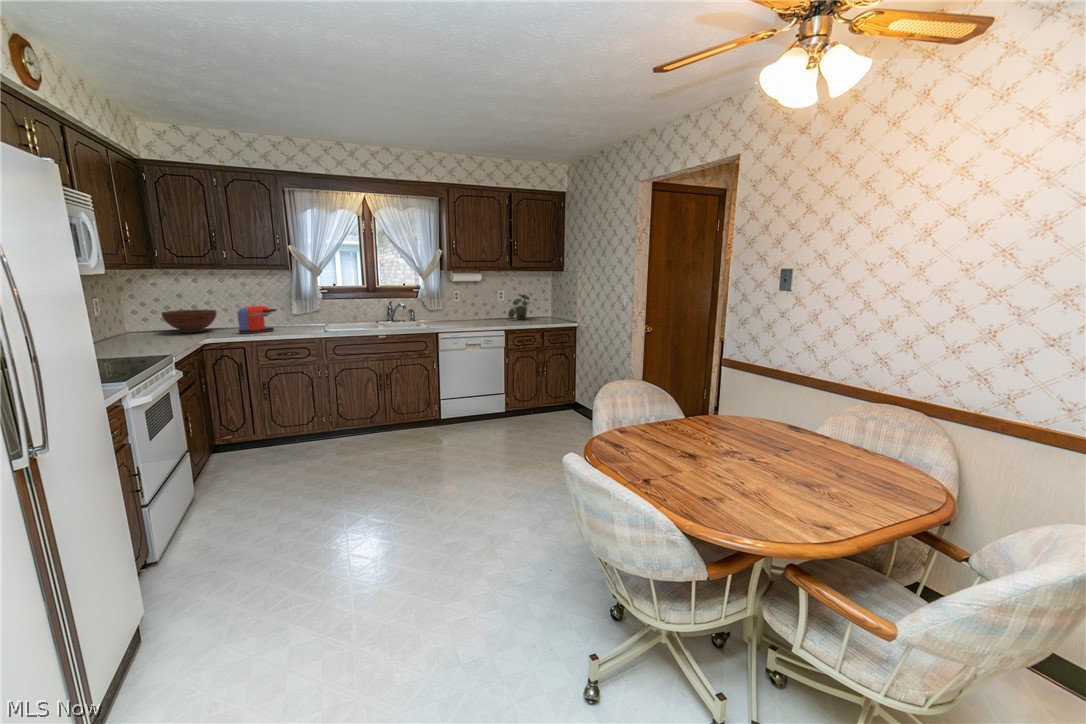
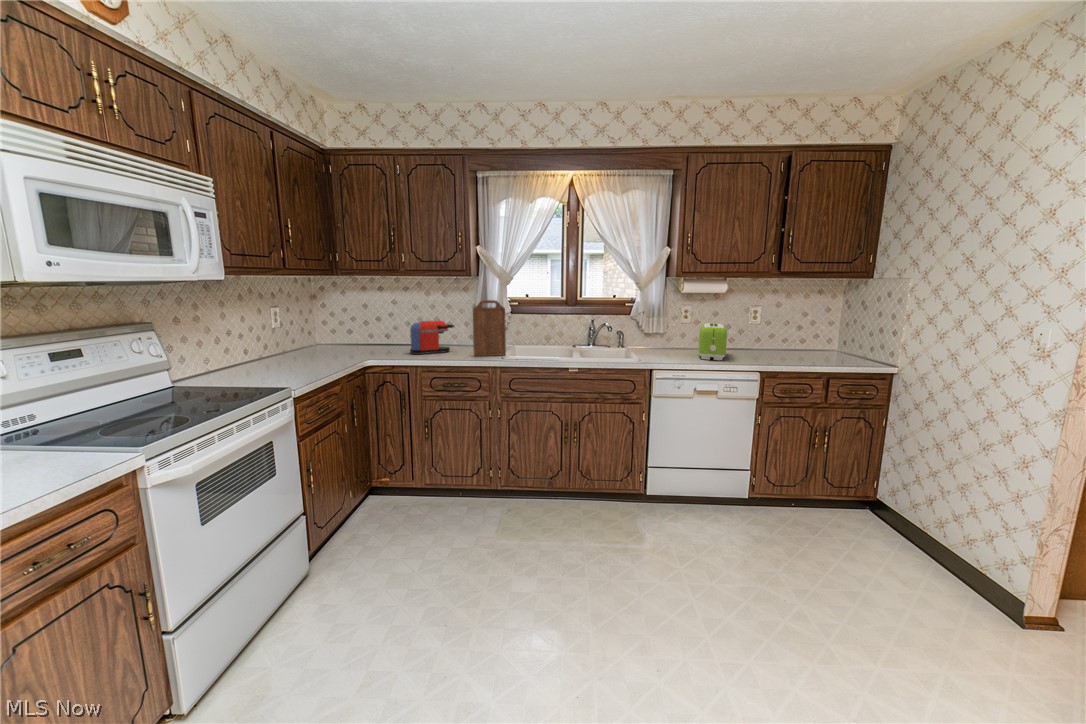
cutting board: none [295,289,325,332] -> present [473,300,506,356]
potted plant: present [508,294,529,320] -> none [754,314,813,354]
toaster: none [467,301,484,325] -> present [698,323,727,360]
fruit bowl: present [161,310,217,333] -> none [341,322,396,348]

